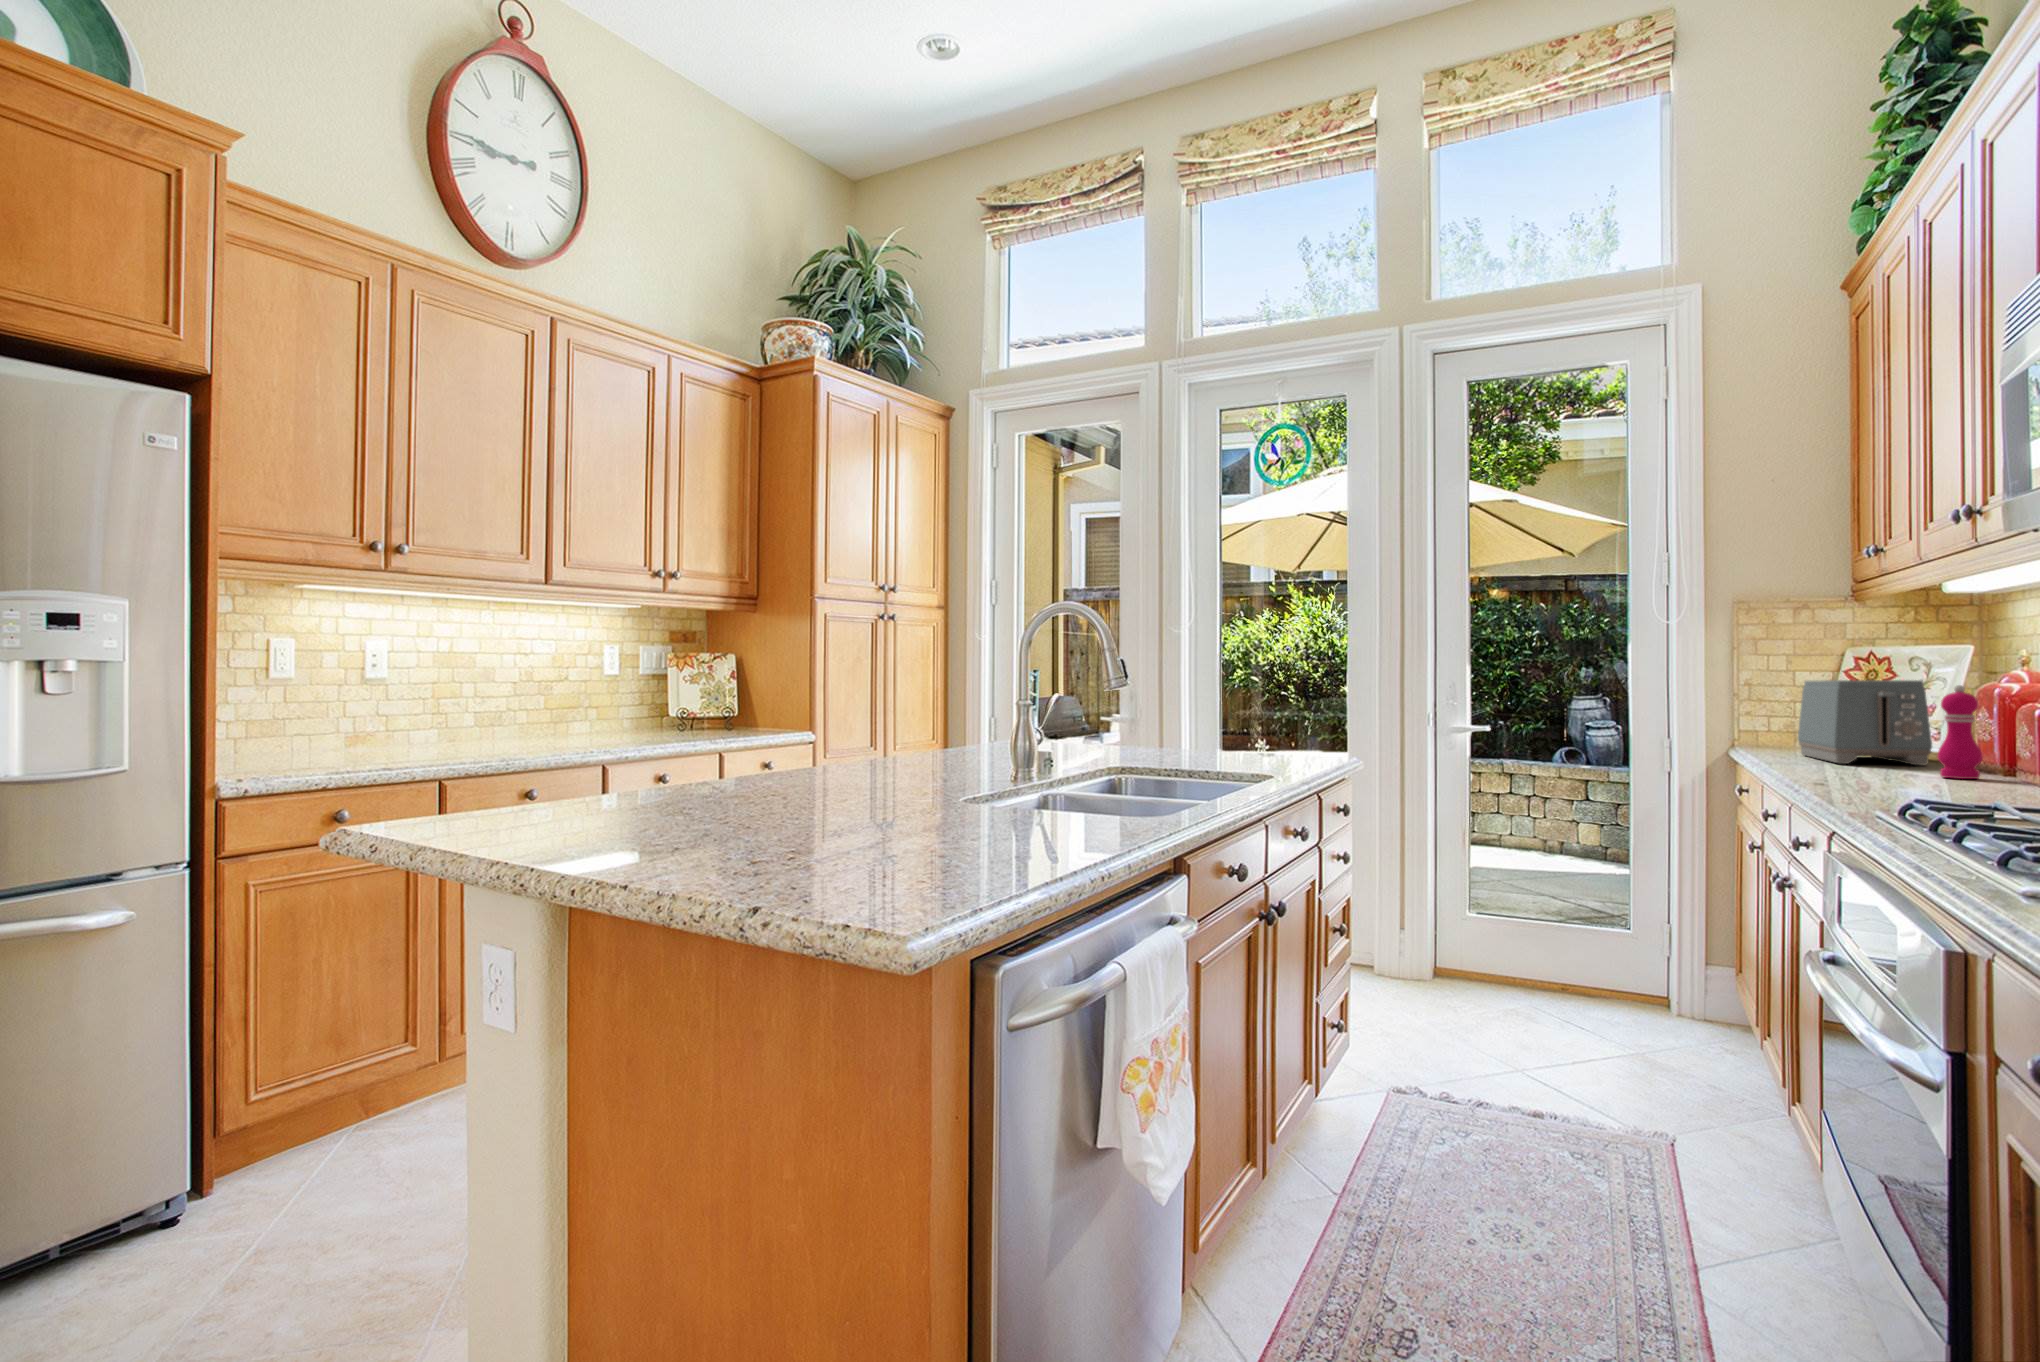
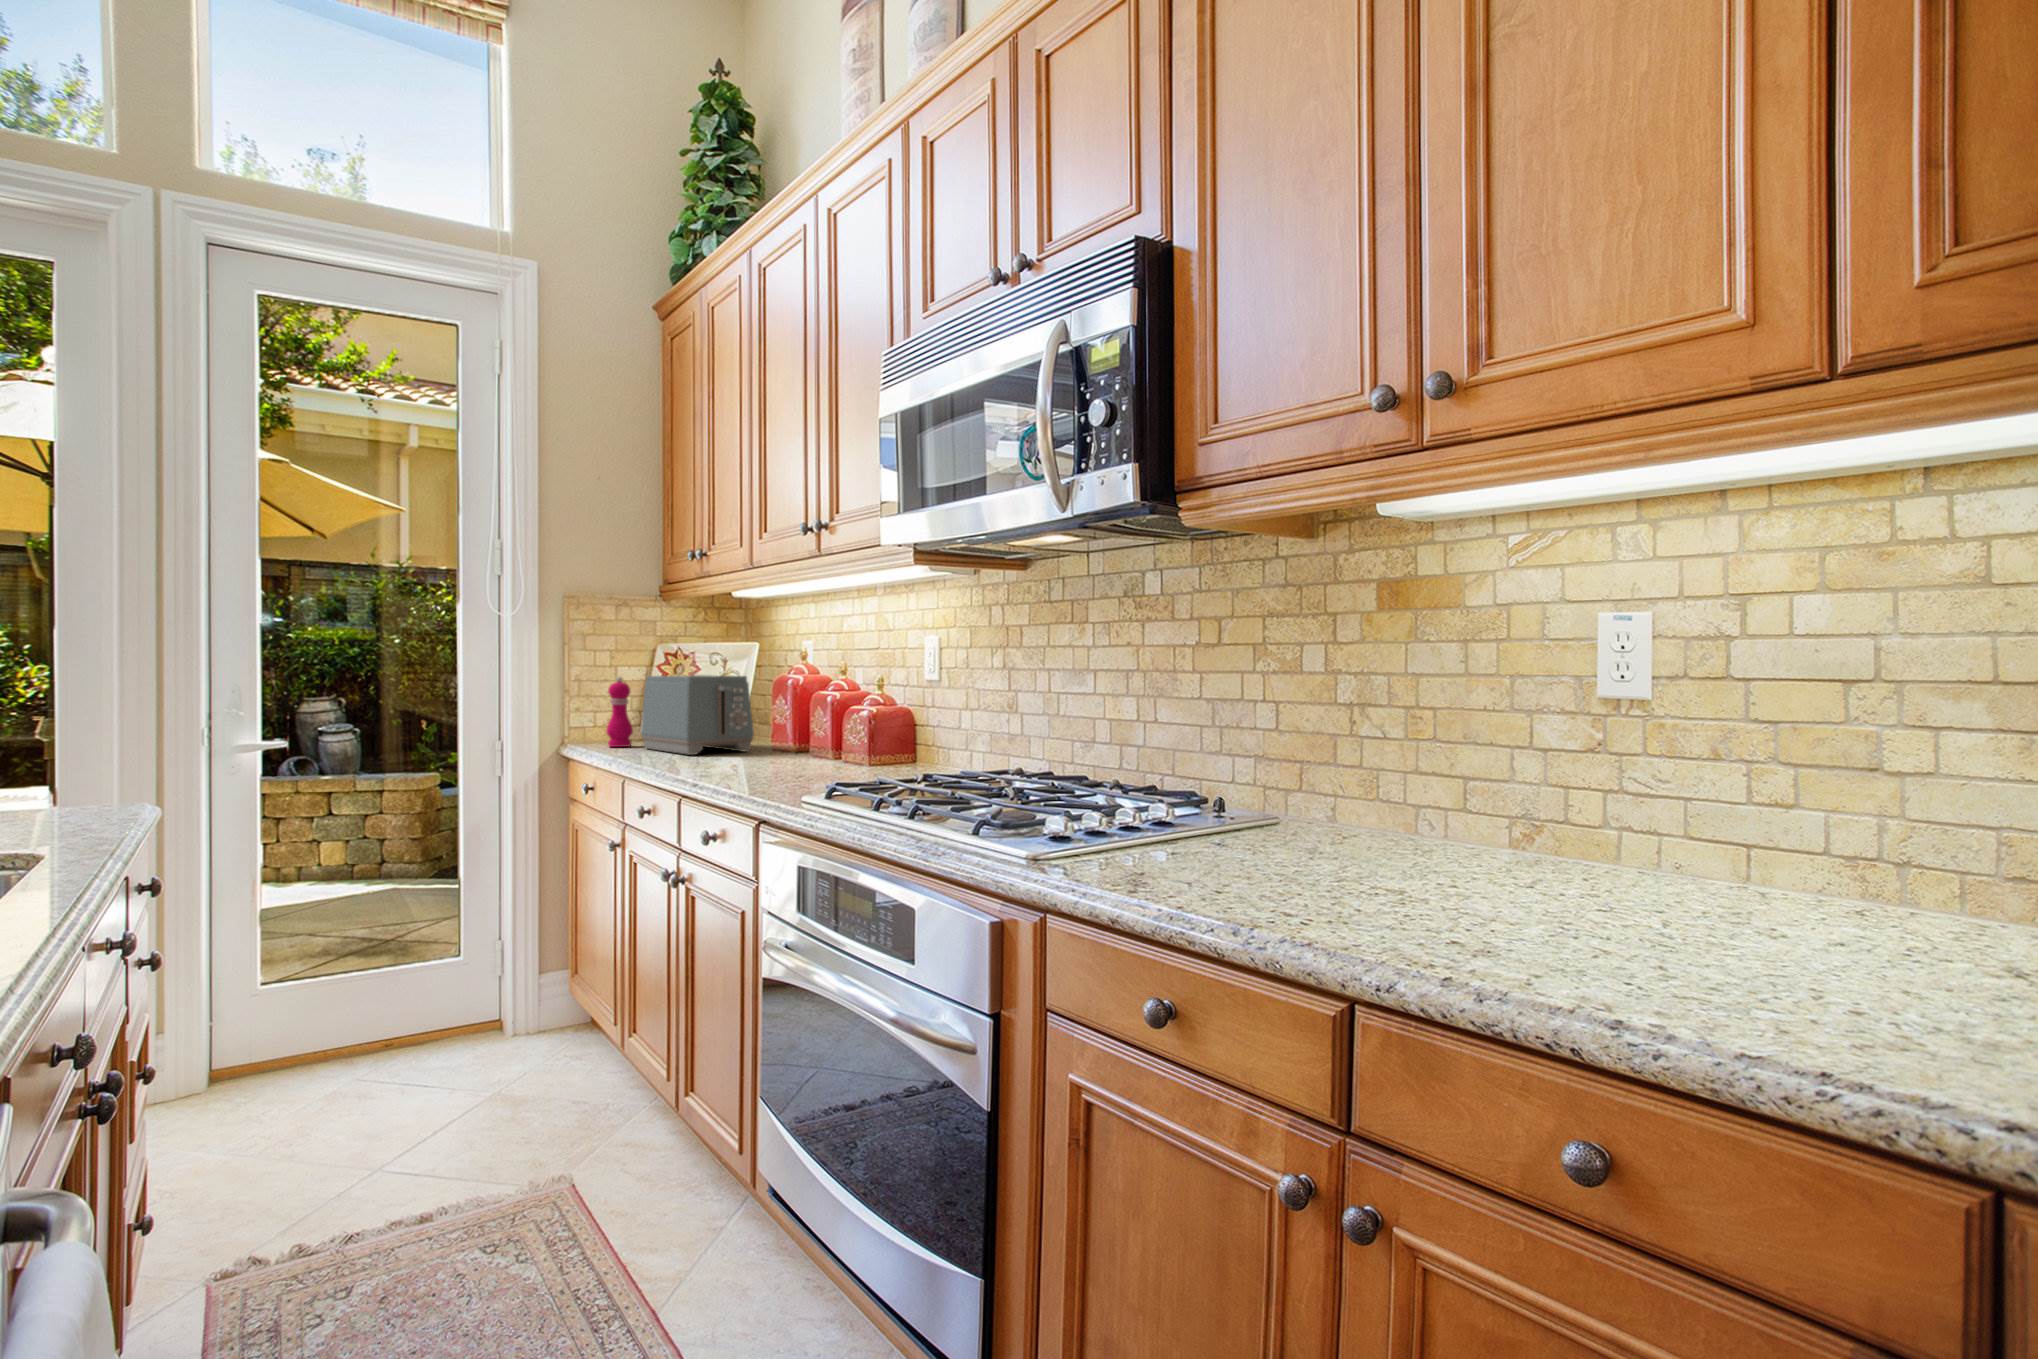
pepper mill: present [1938,685,1983,779] -> present [606,677,633,747]

